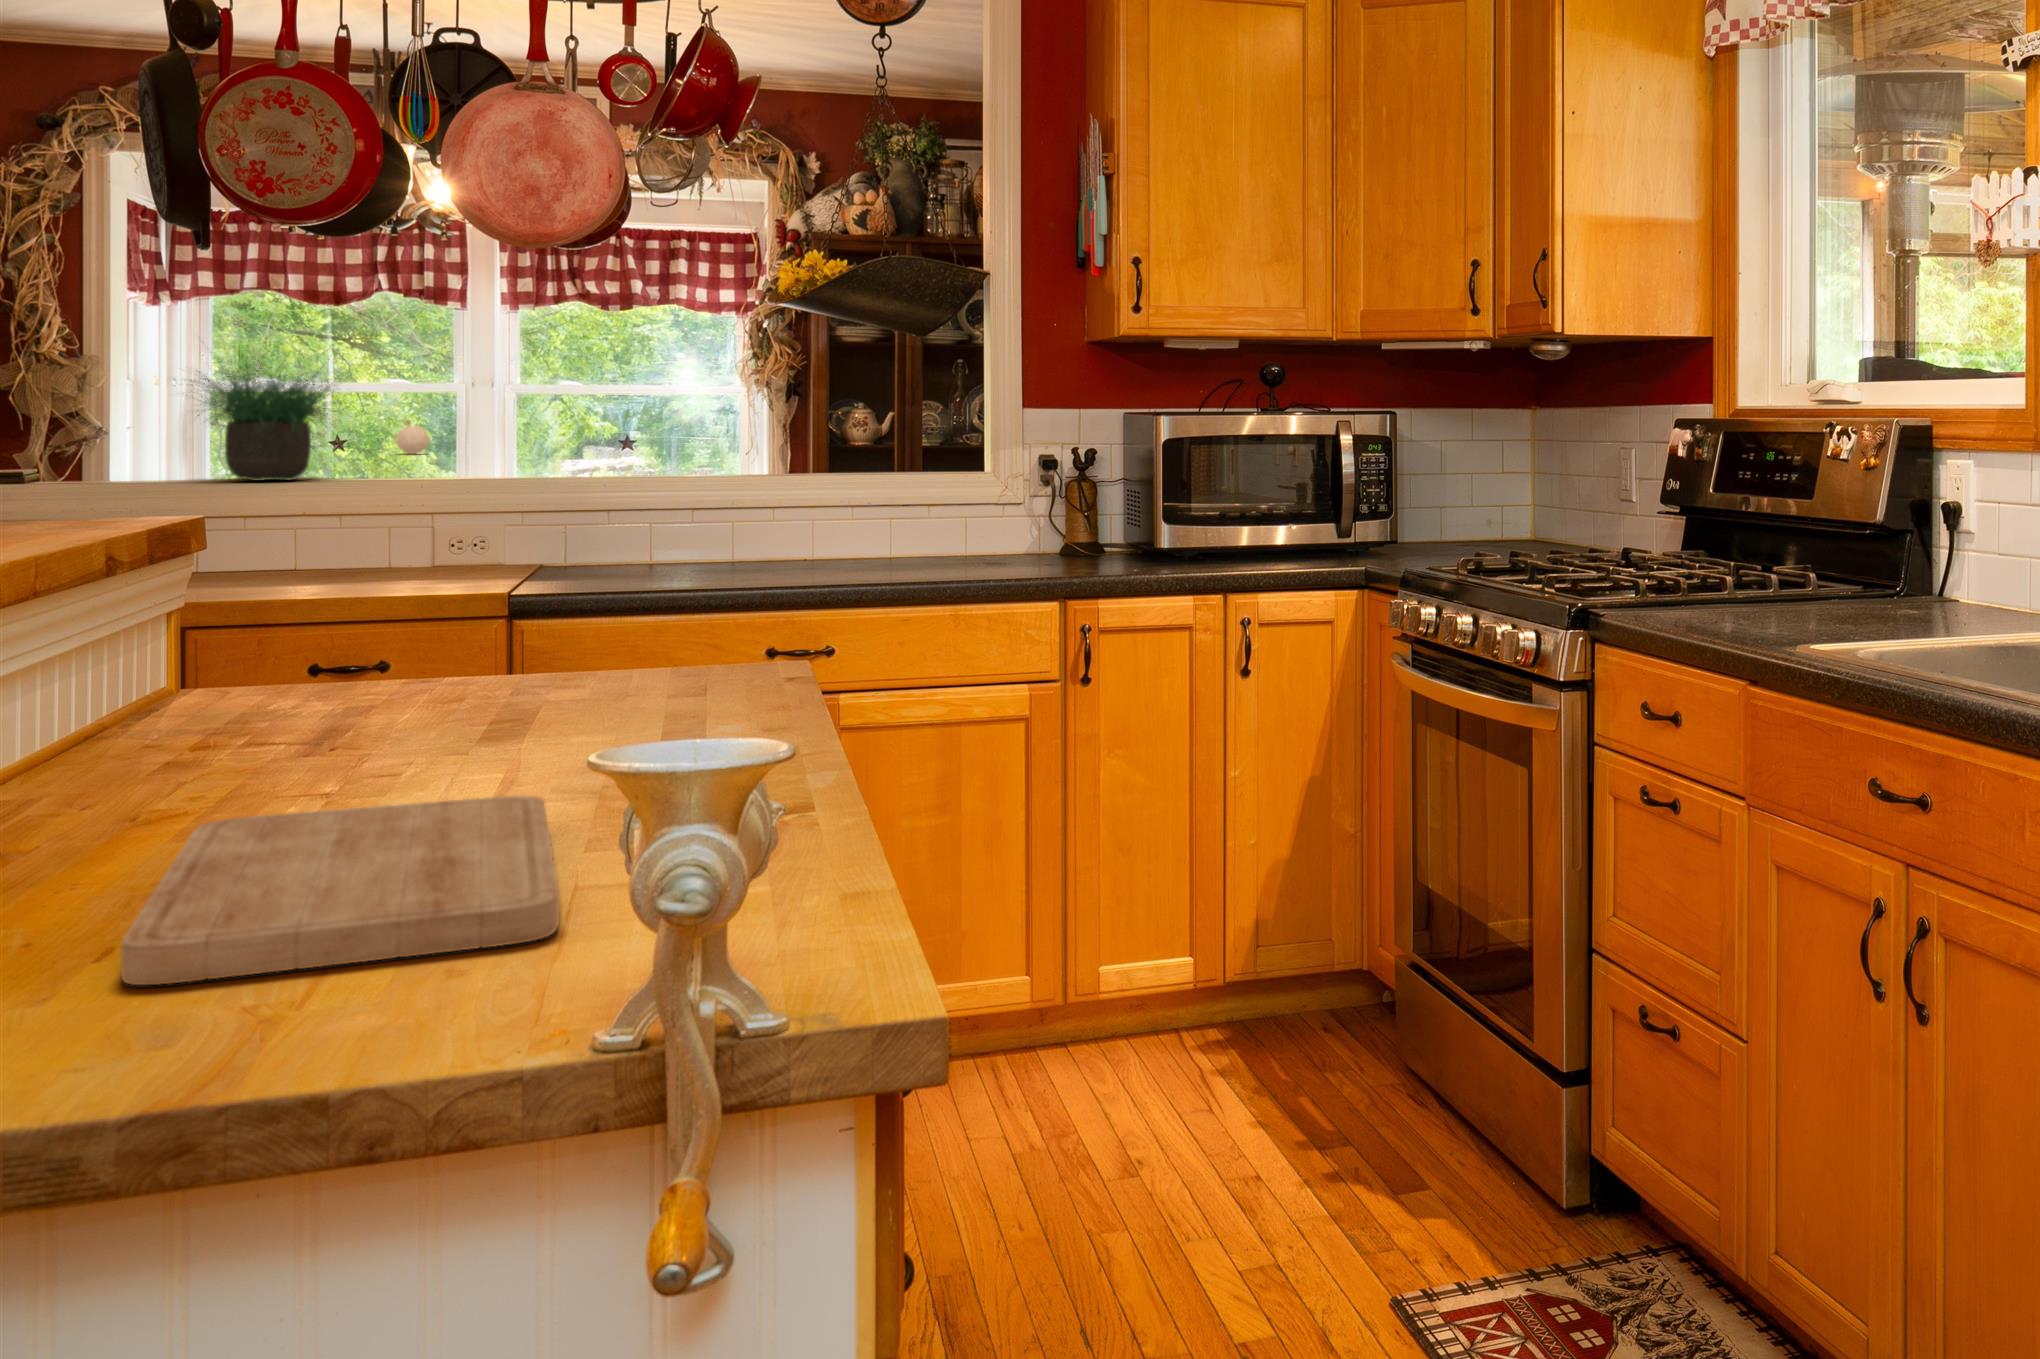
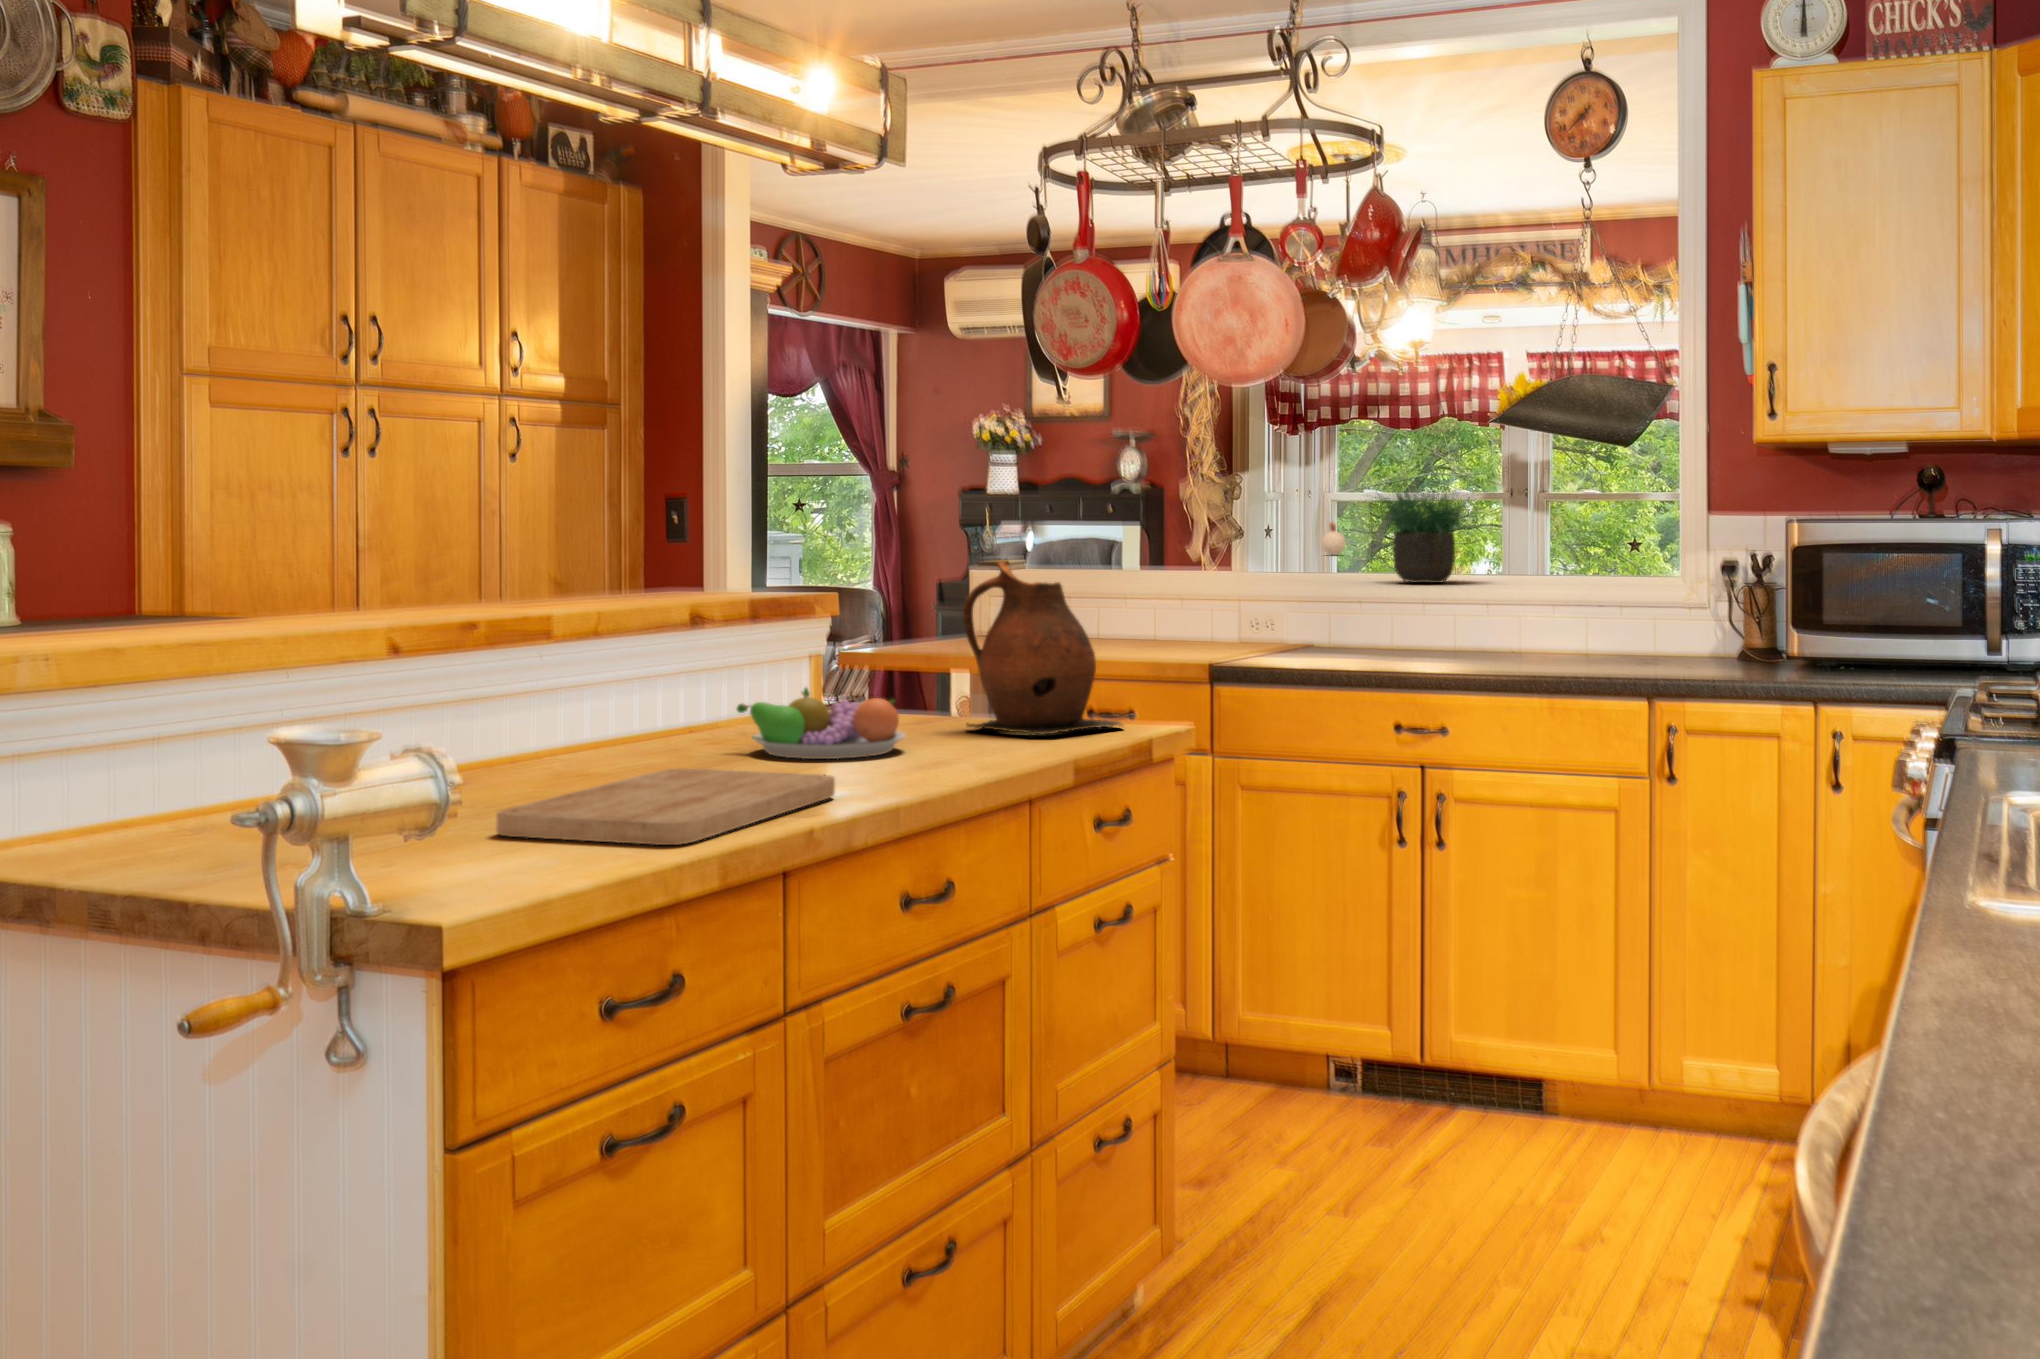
potted plant: present [190,352,337,481] -> present [1375,470,1479,583]
ceramic pitcher: none [383,471,620,709] -> present [963,562,1123,736]
fruit bowl: none [106,668,415,780] -> present [737,688,905,759]

